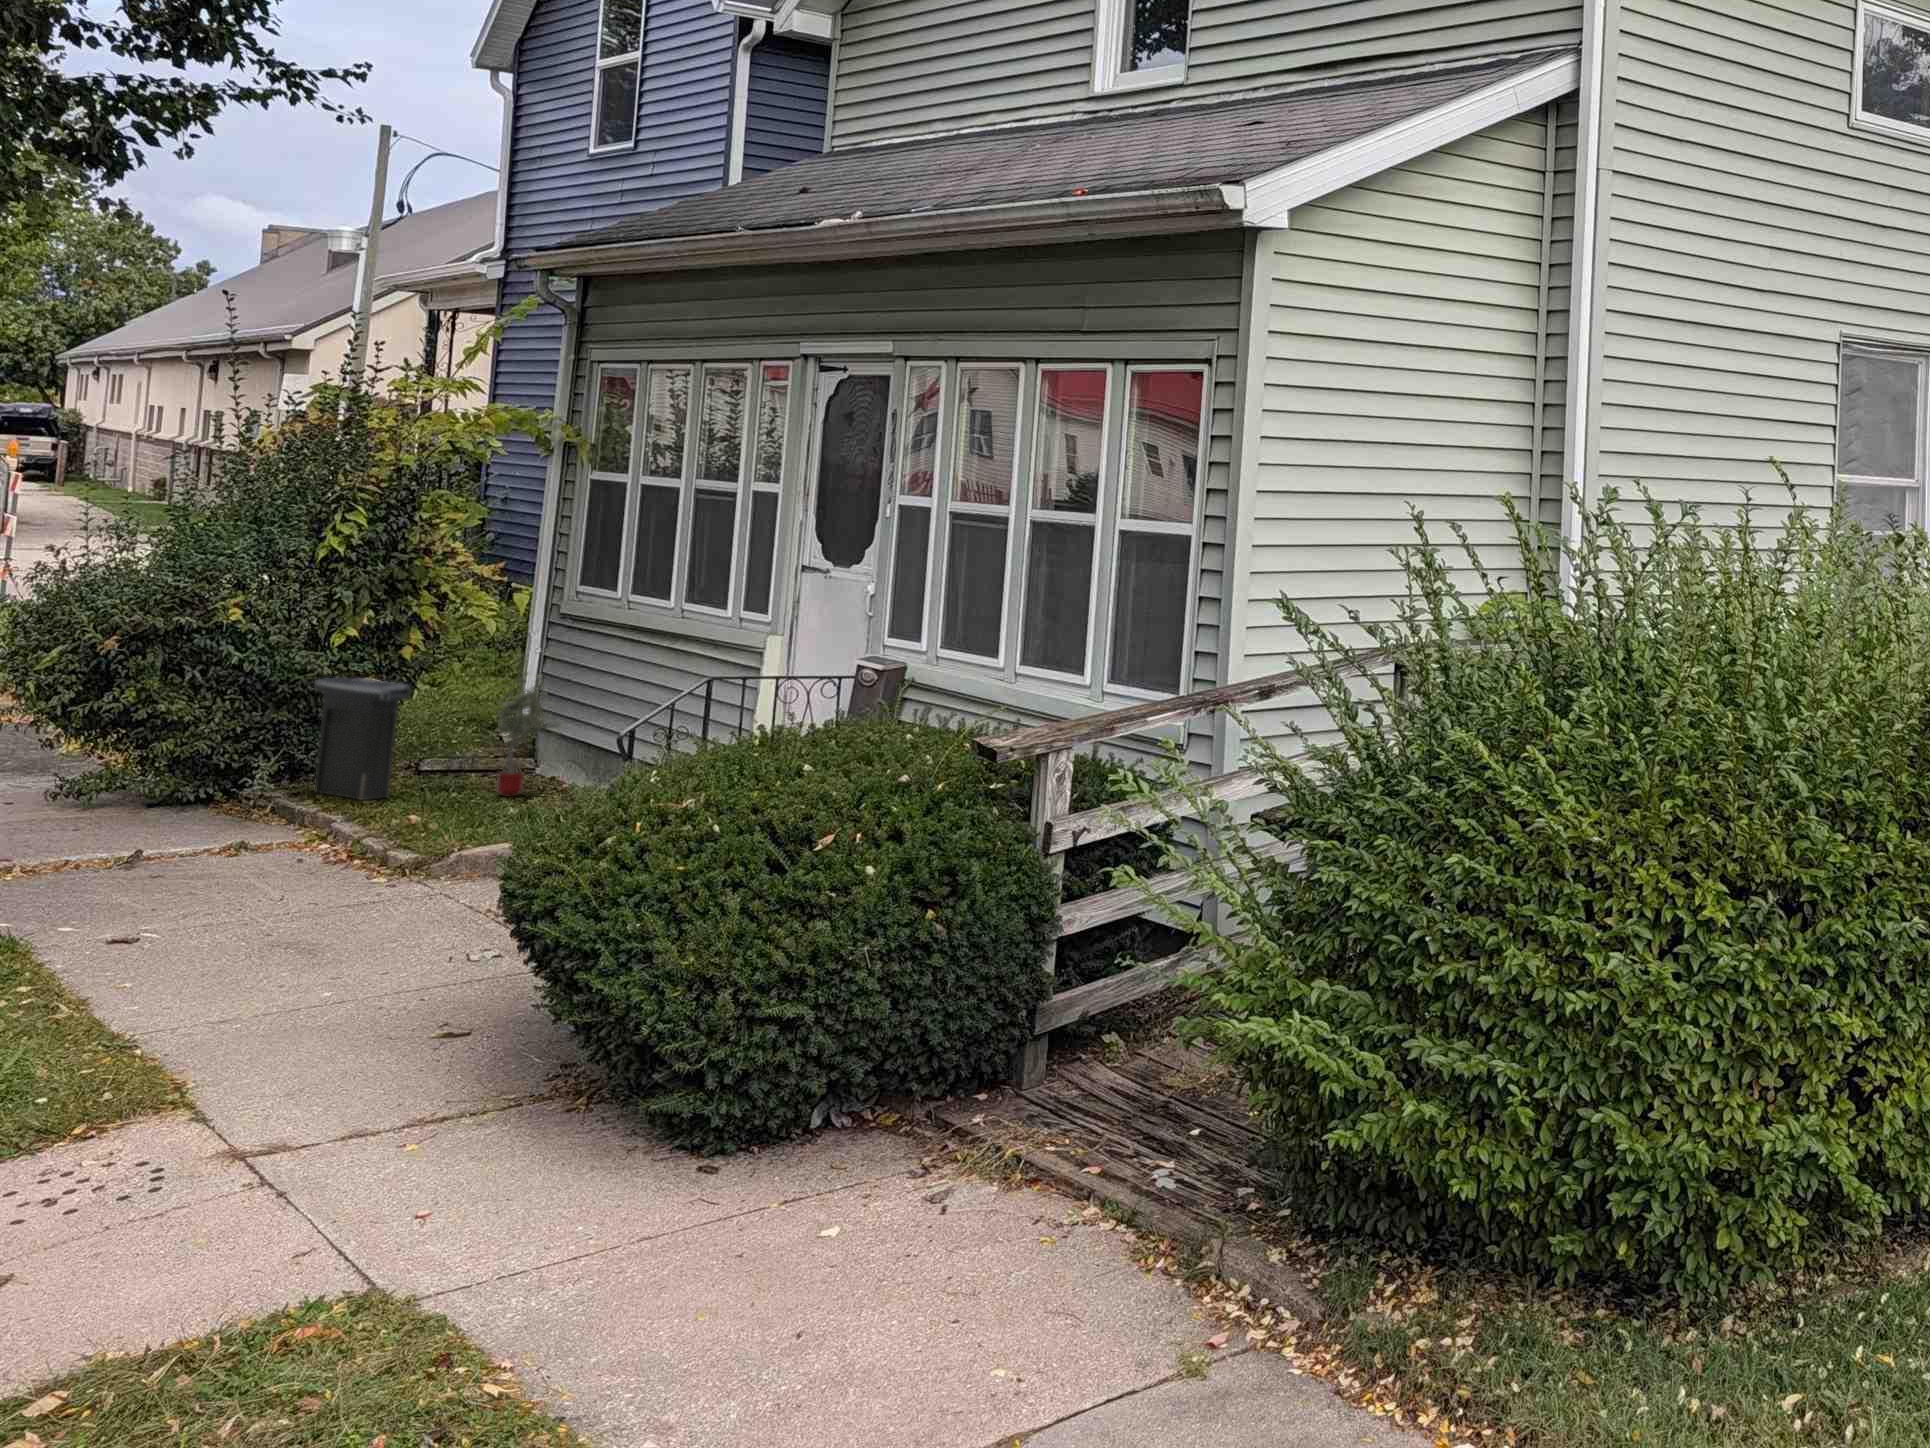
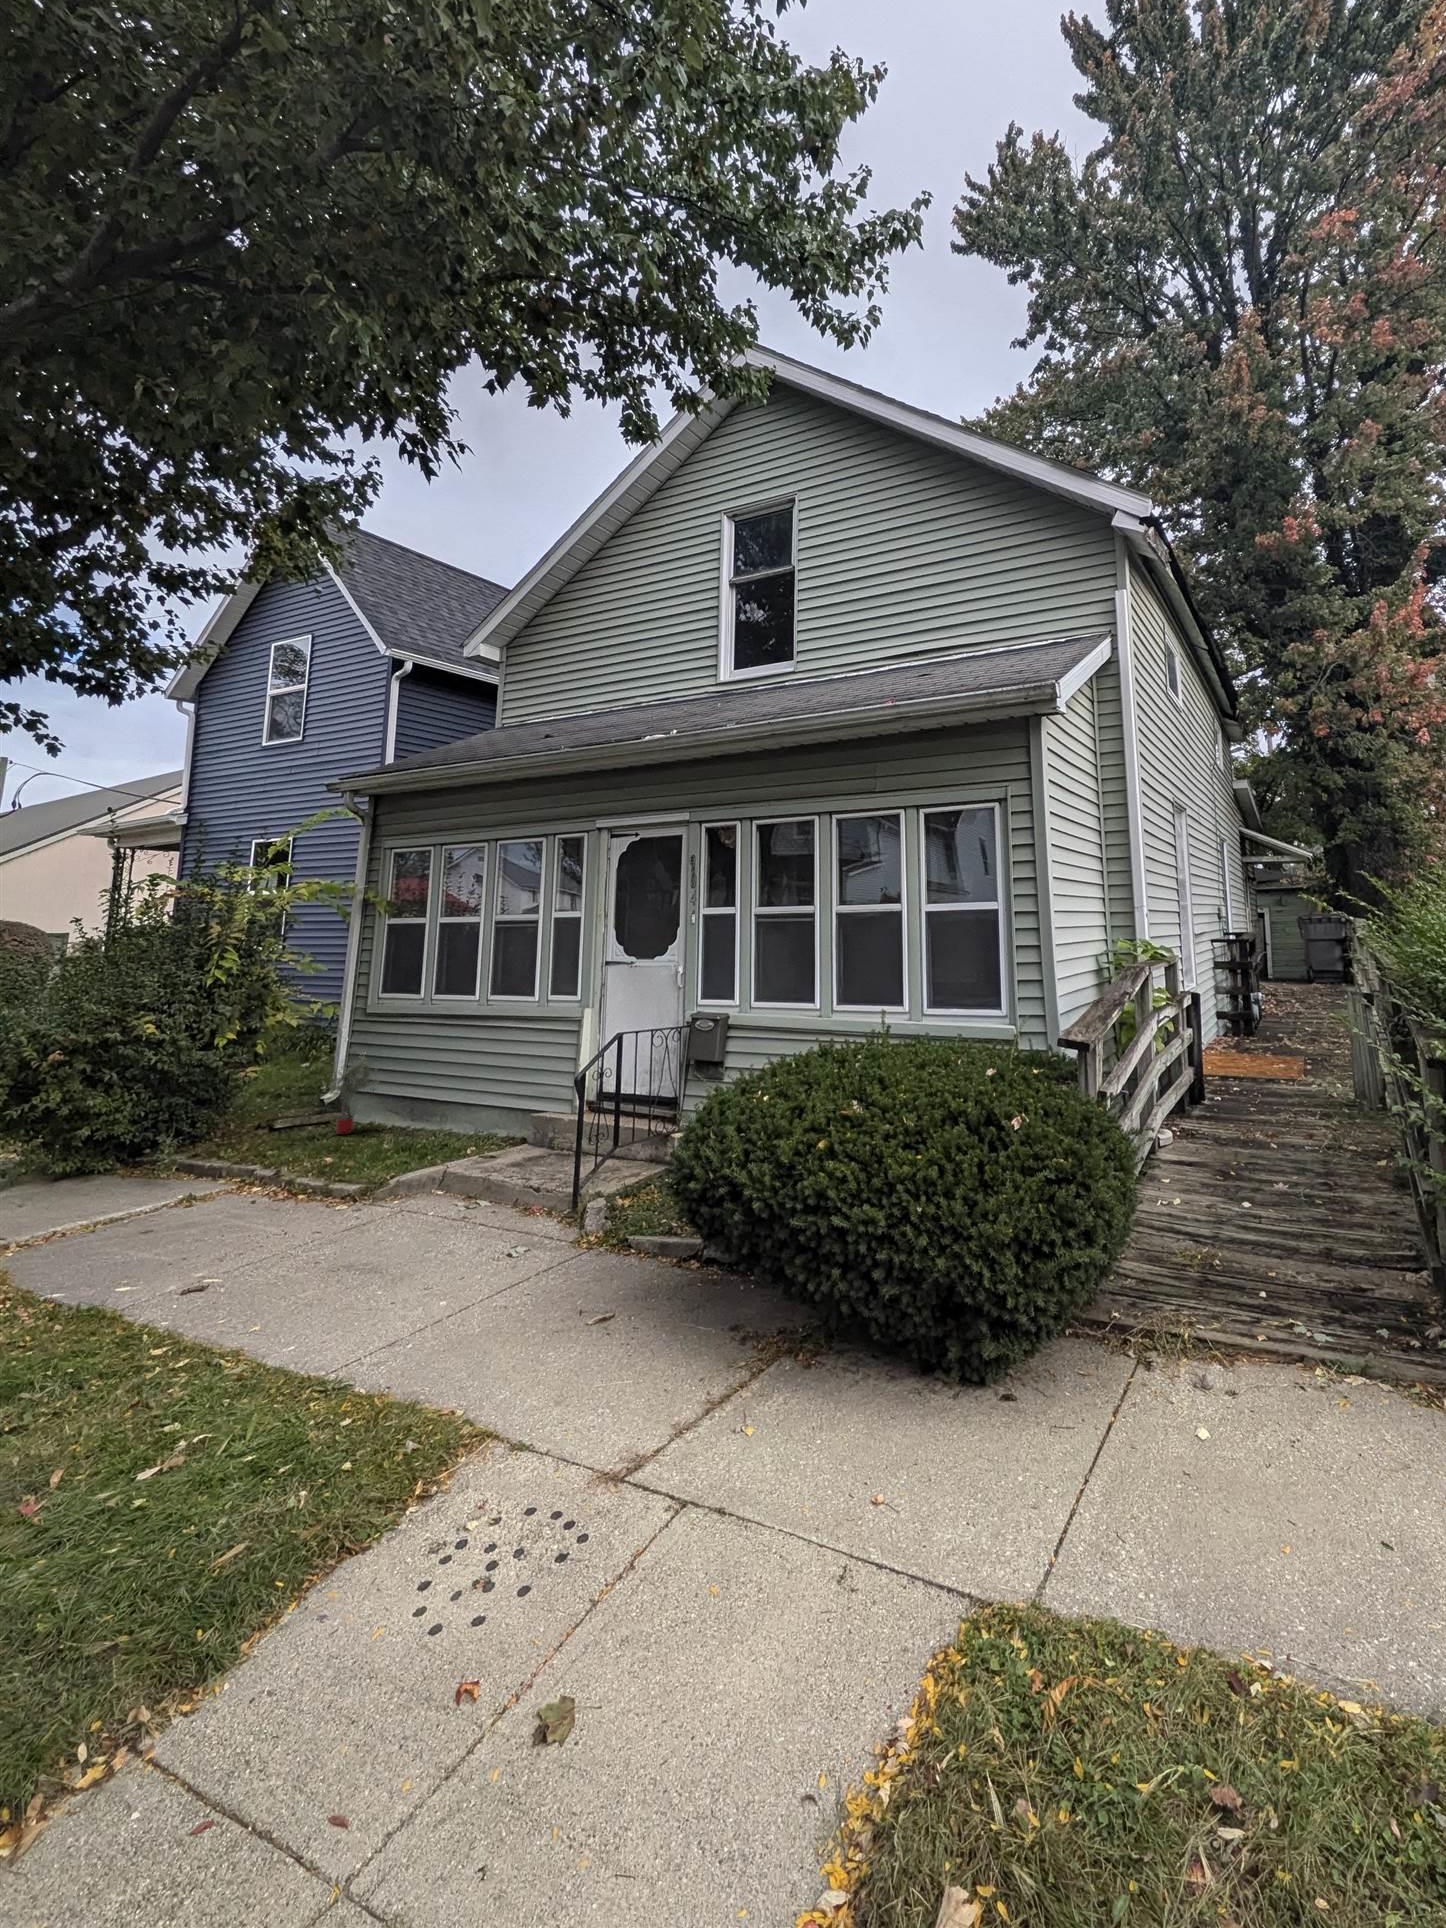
trash can: present [314,678,410,800] -> none [203,1069,280,1152]

